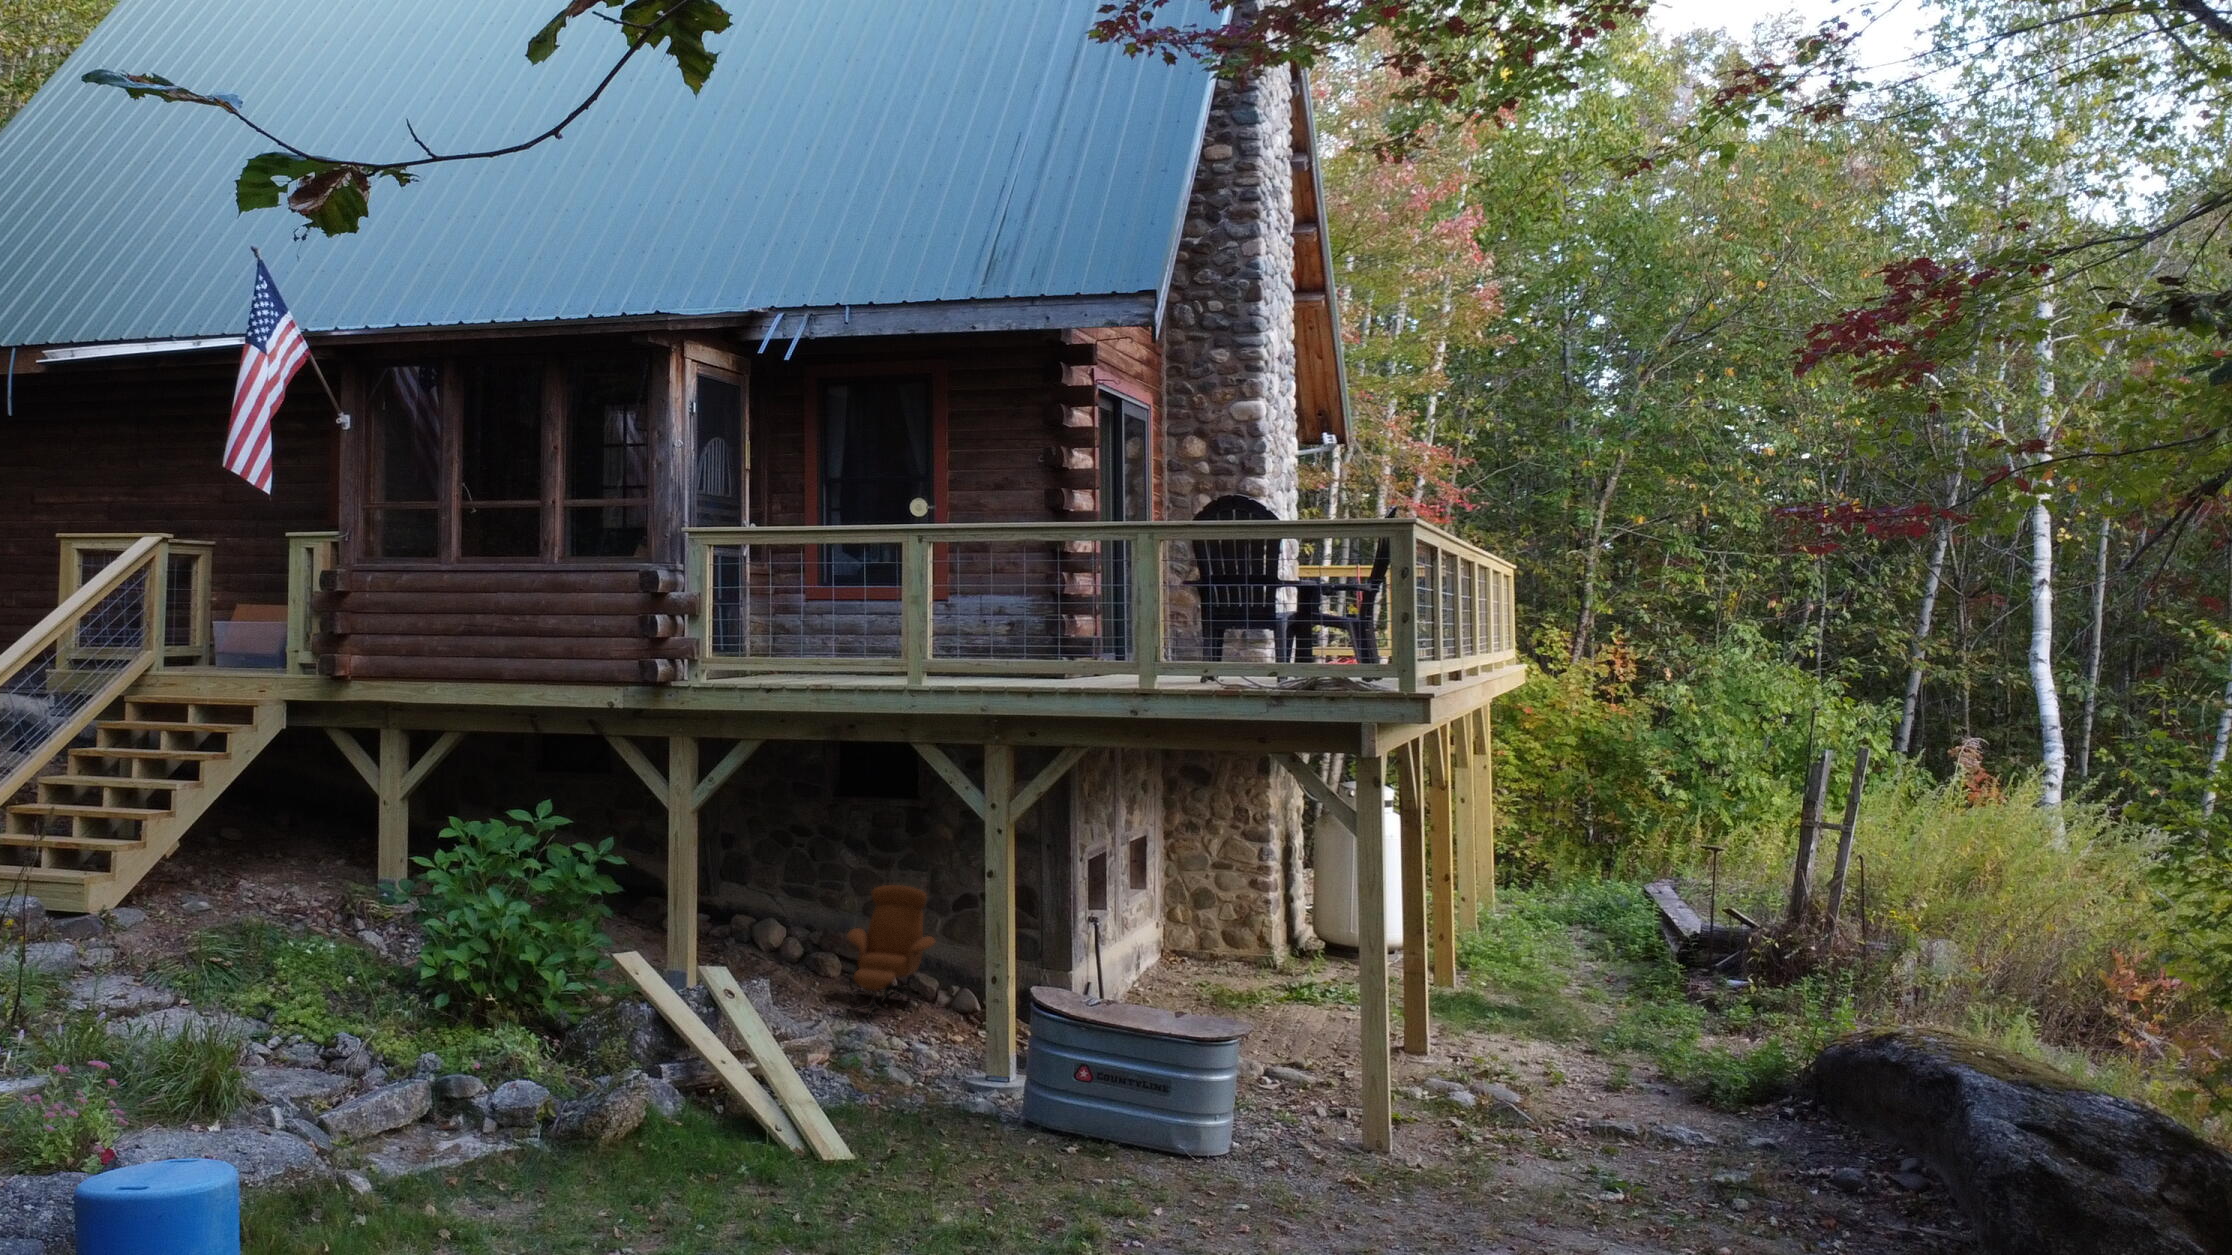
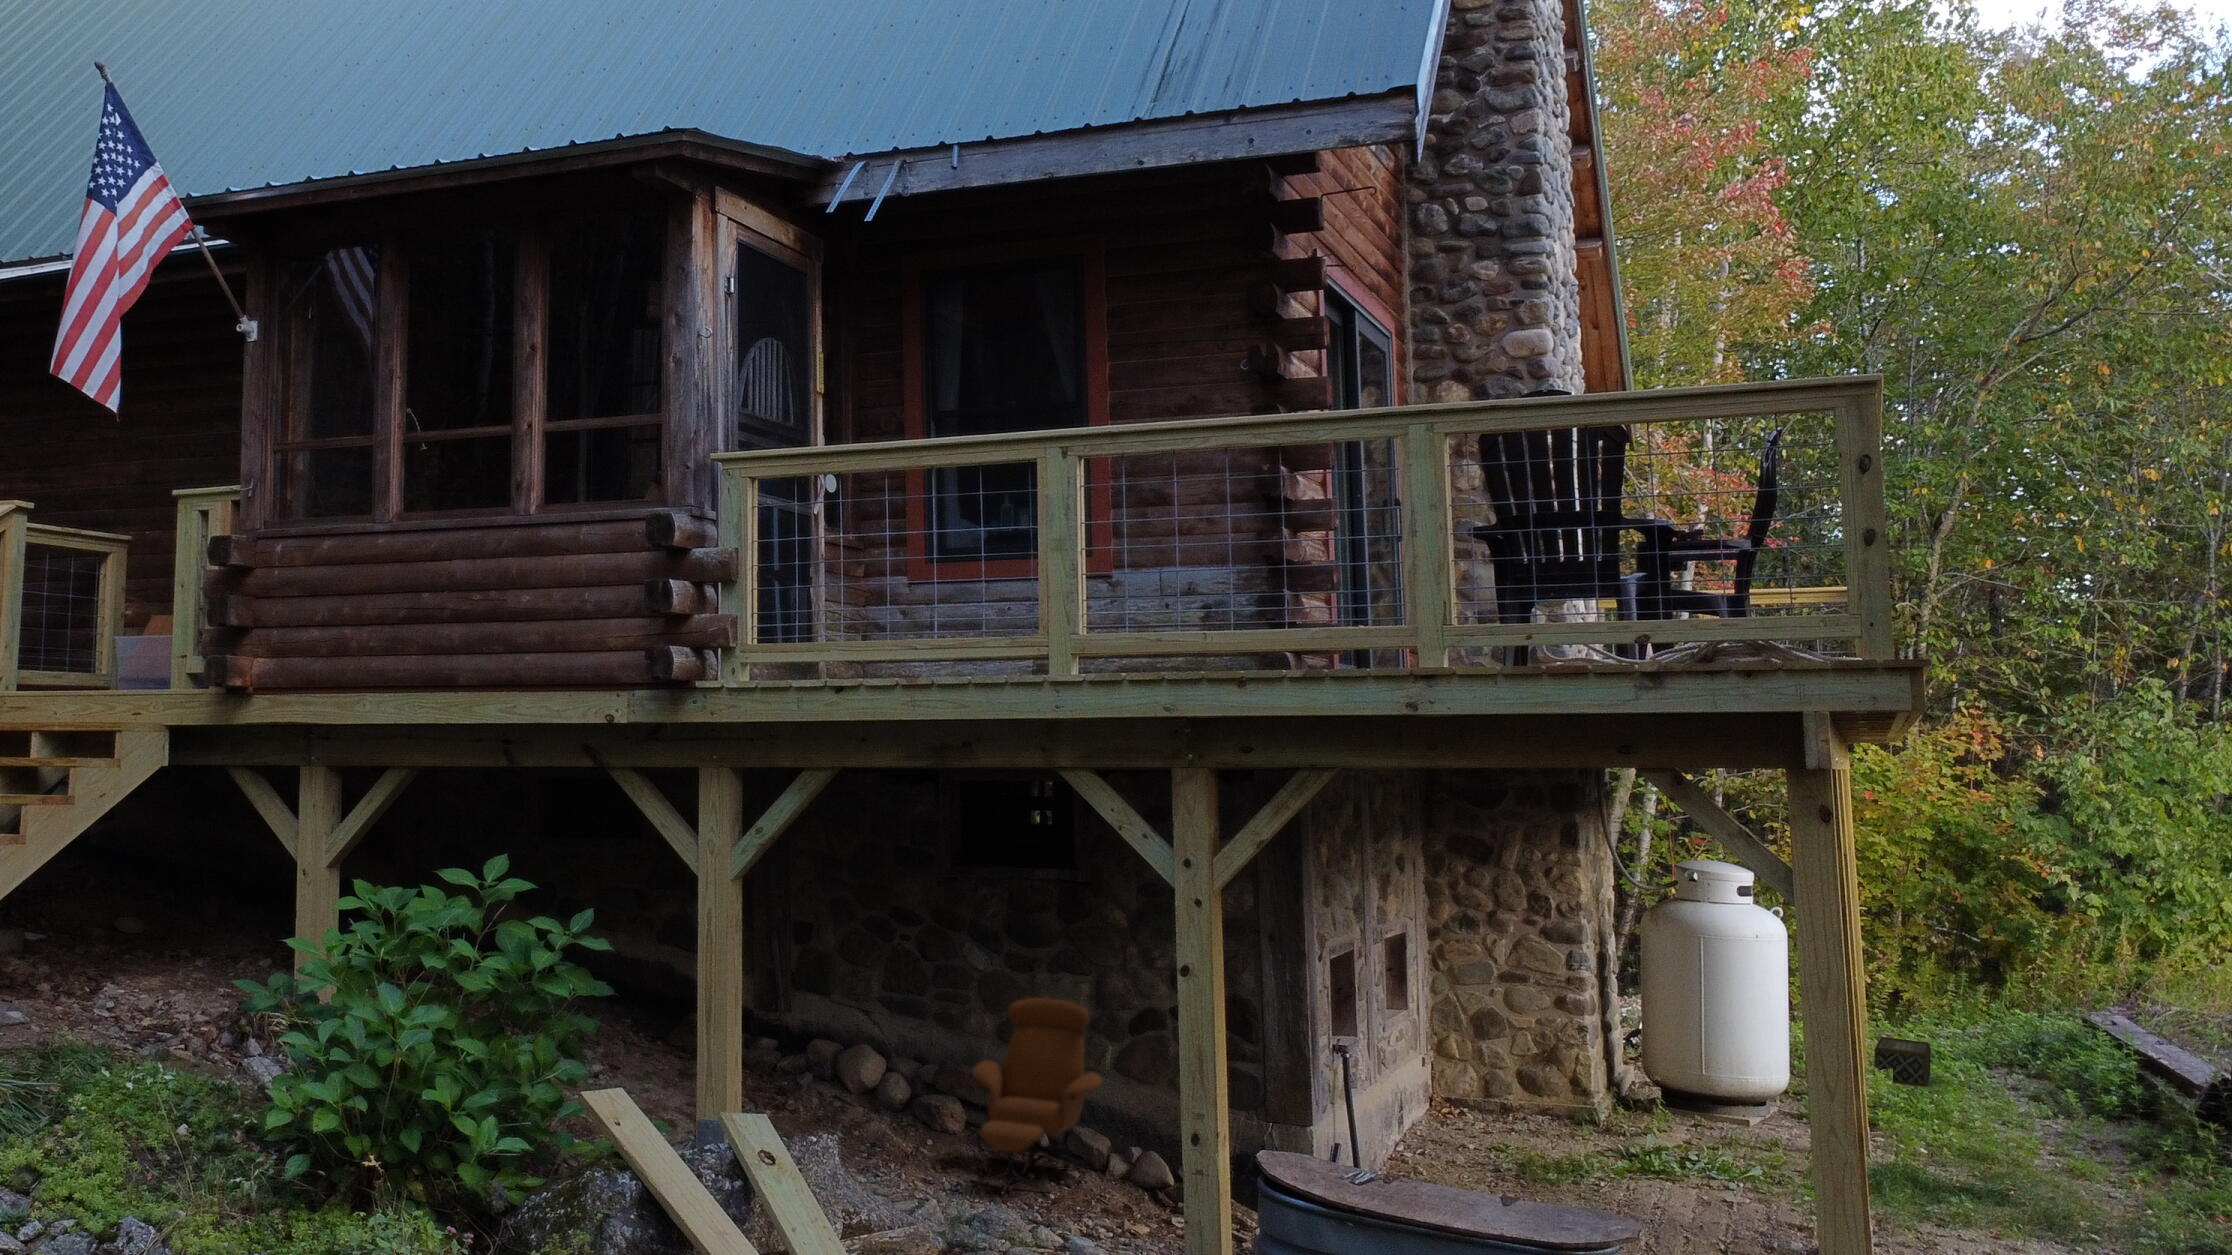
woven basket: none [1484,902,1526,938] -> present [1874,1037,1930,1086]

